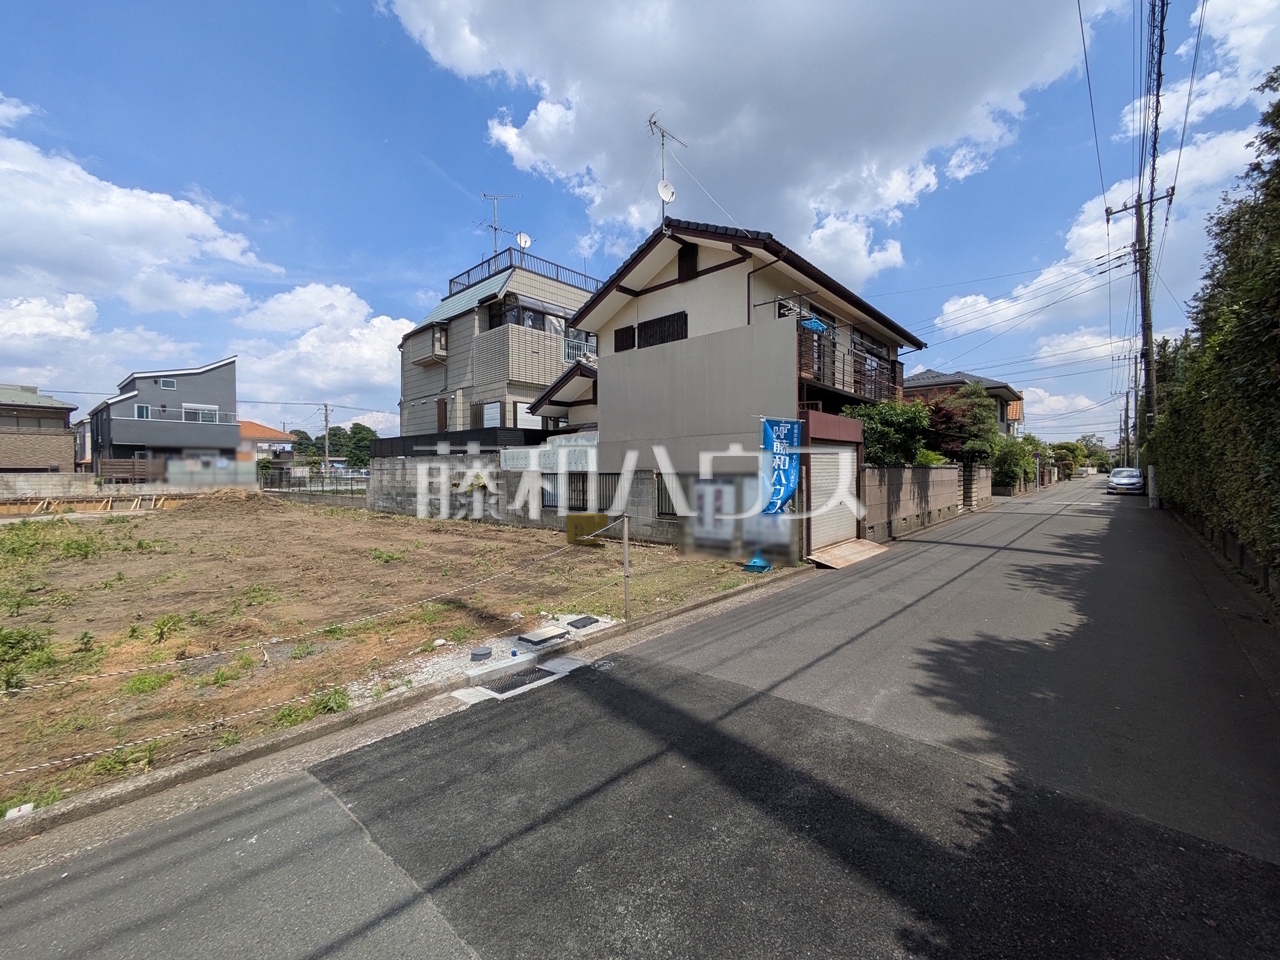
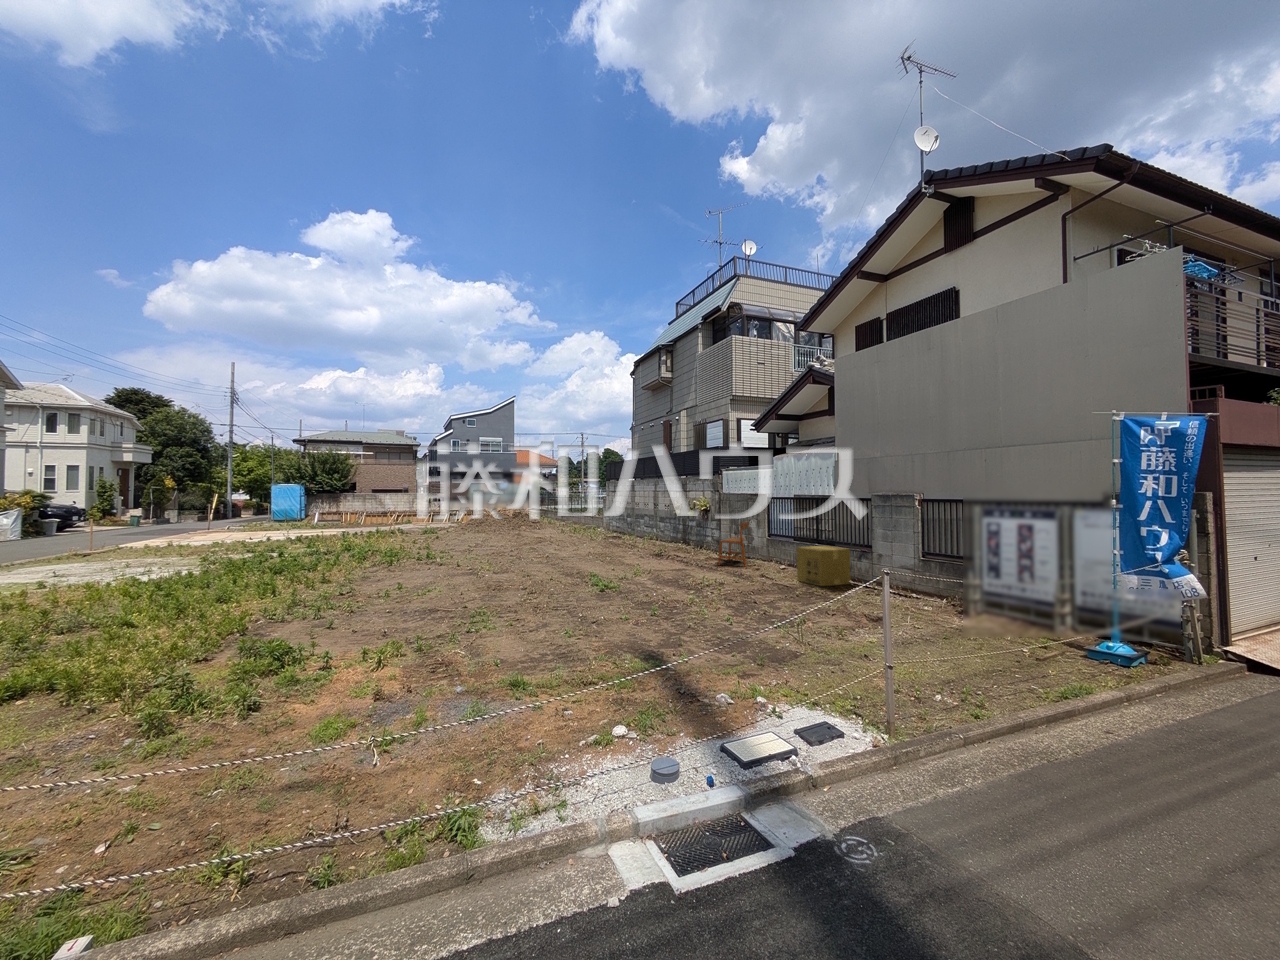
bench: none [497,494,529,535] -> present [718,521,749,566]

